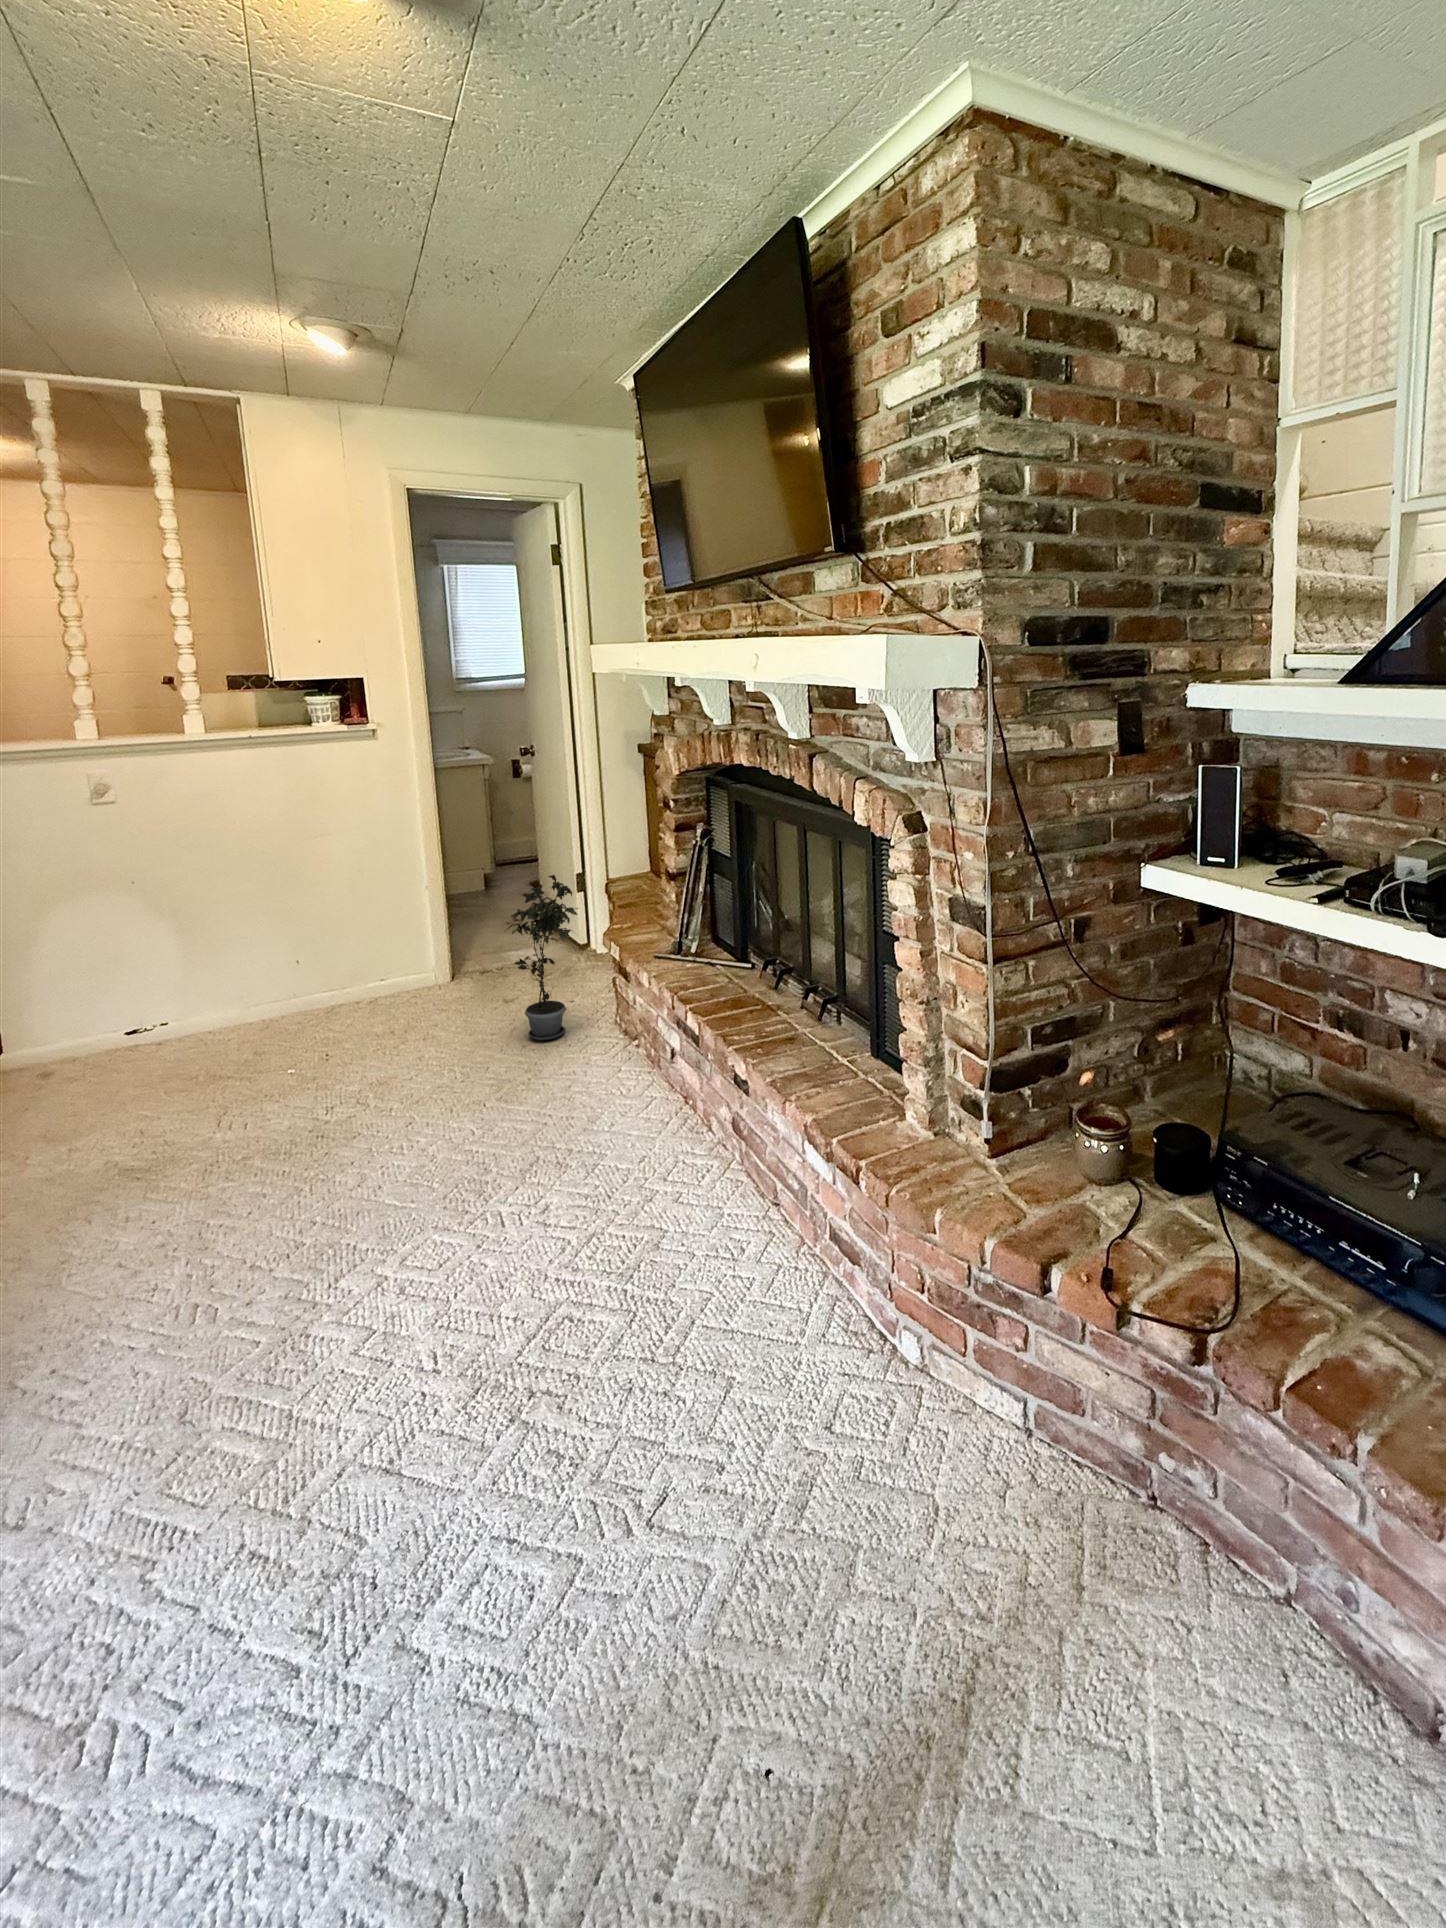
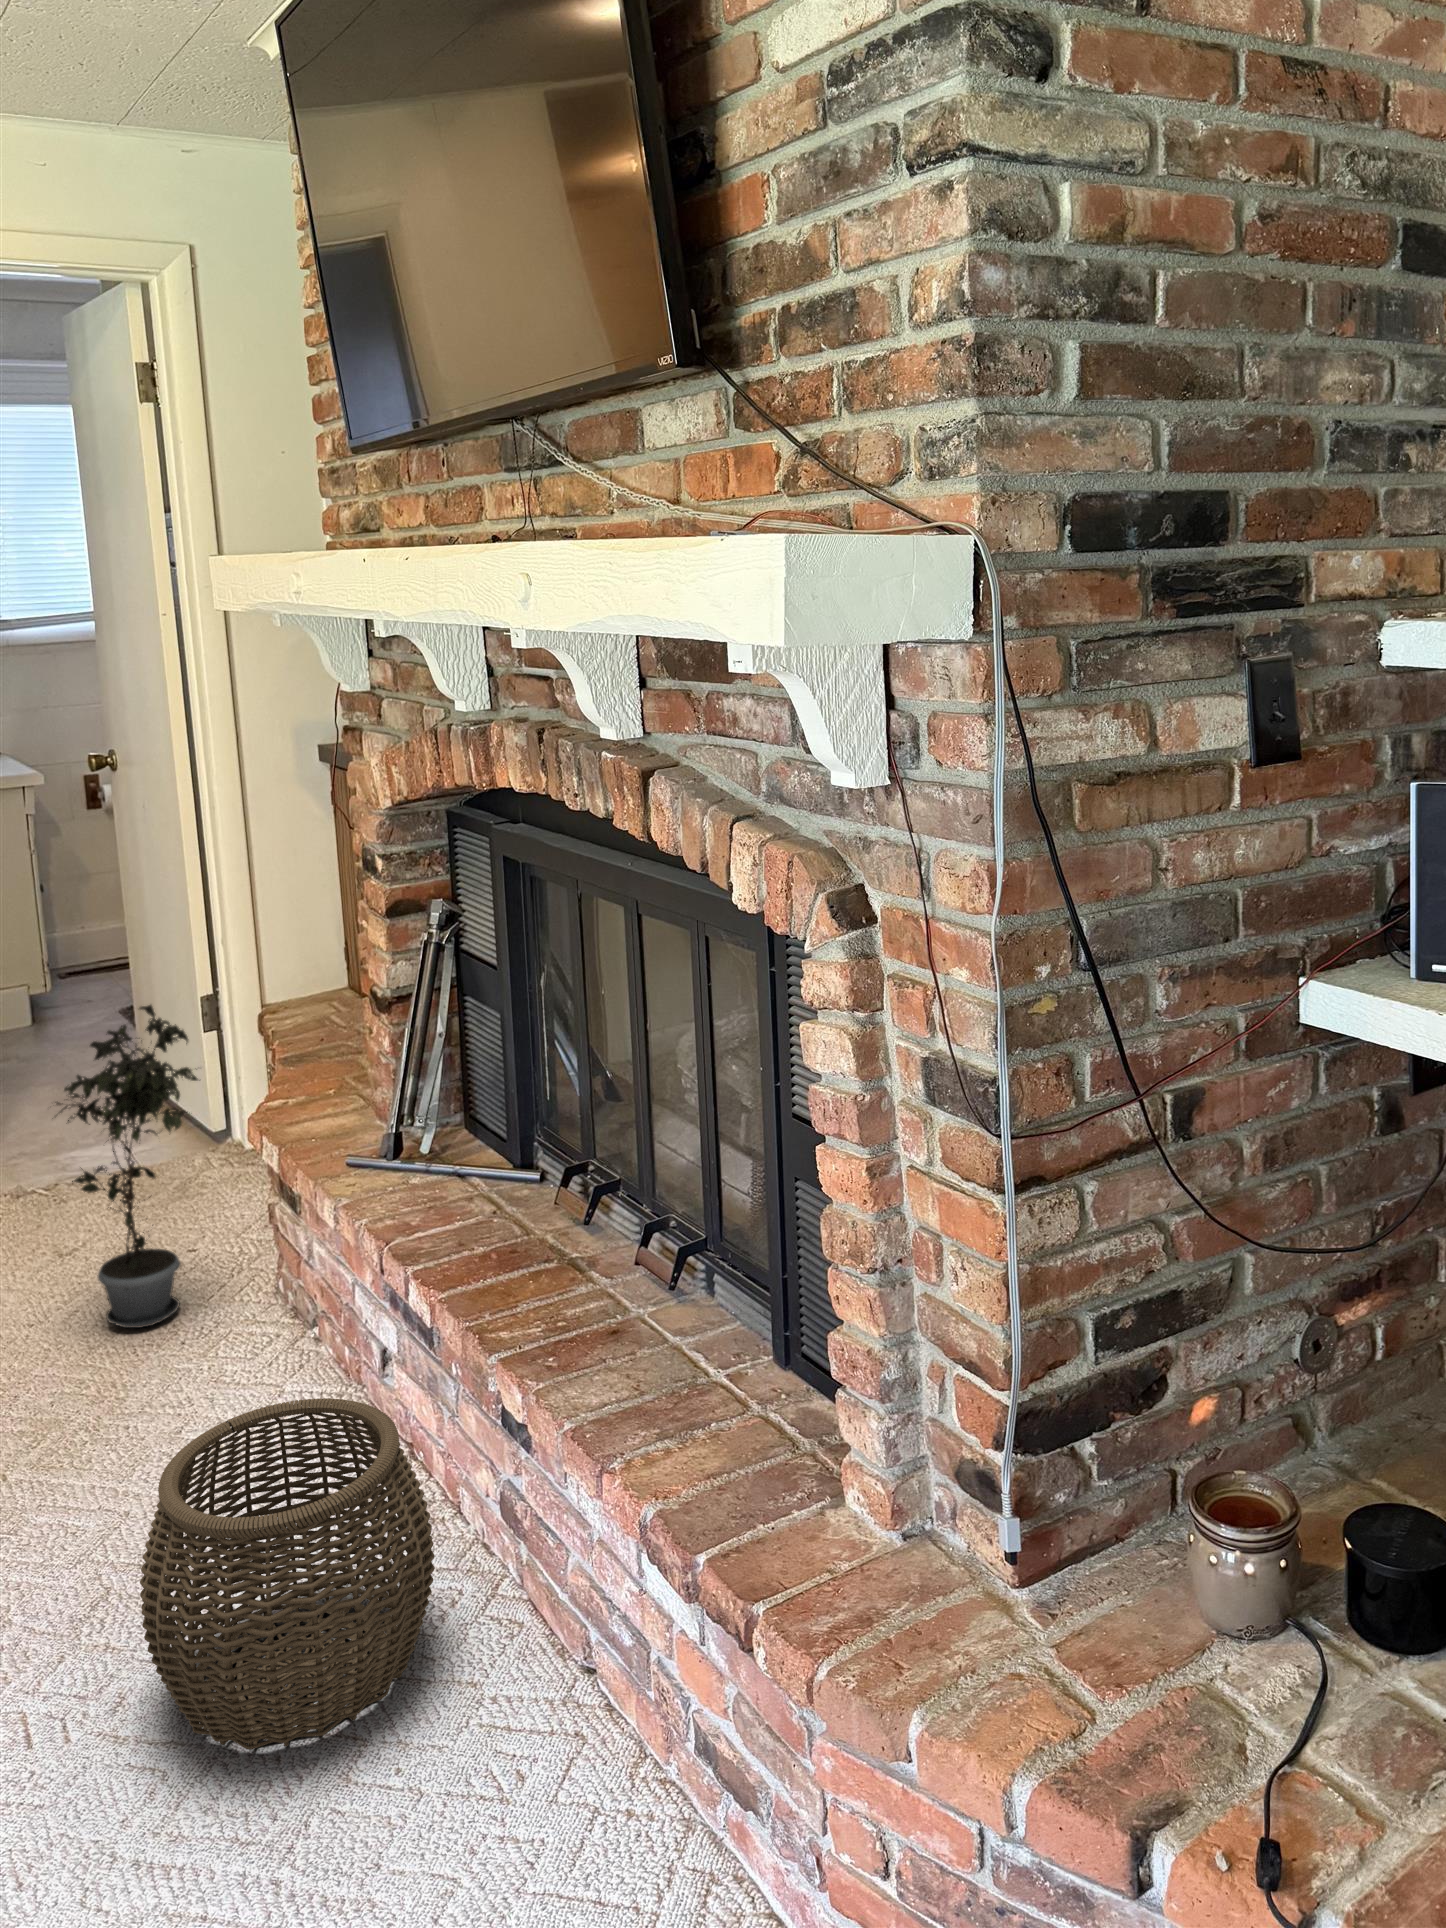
woven basket: none [558,1066,700,1232] -> present [140,1398,435,1750]

